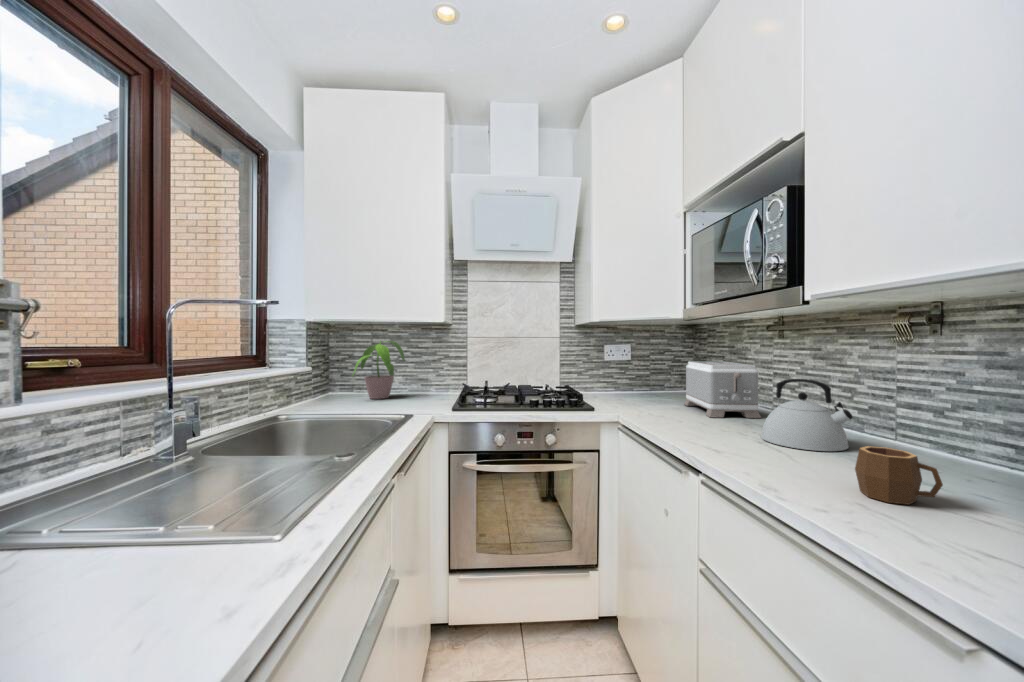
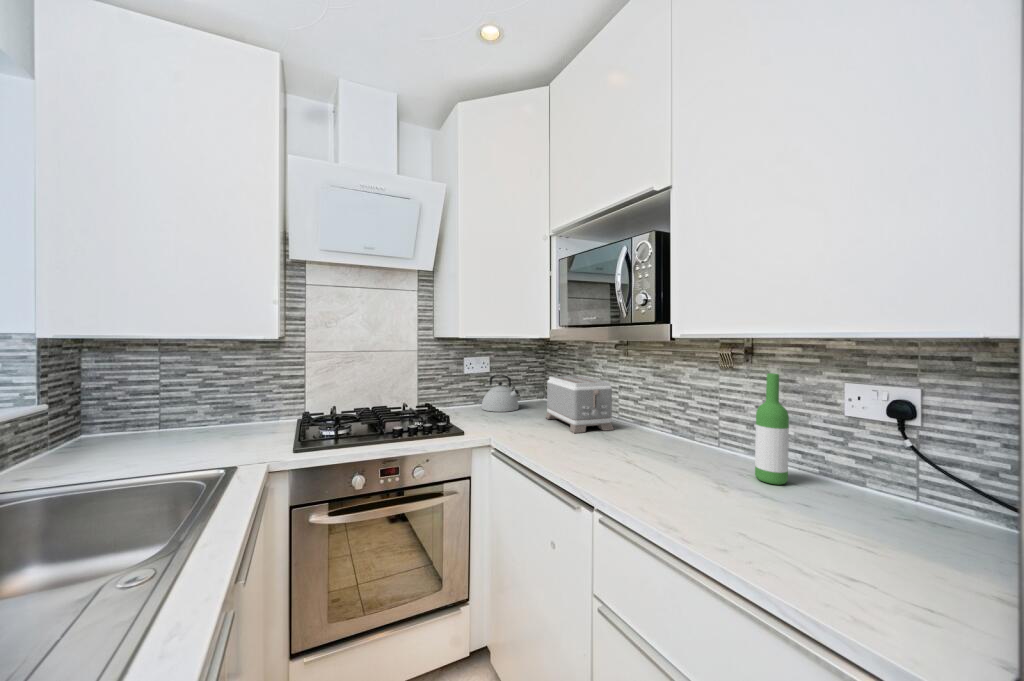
potted plant: present [354,341,405,399] -> none [108,359,226,441]
wine bottle: none [929,341,980,478] -> present [755,373,789,485]
kettle: present [761,379,853,451] -> present [481,375,519,412]
mug: present [855,446,943,505] -> none [728,474,791,526]

